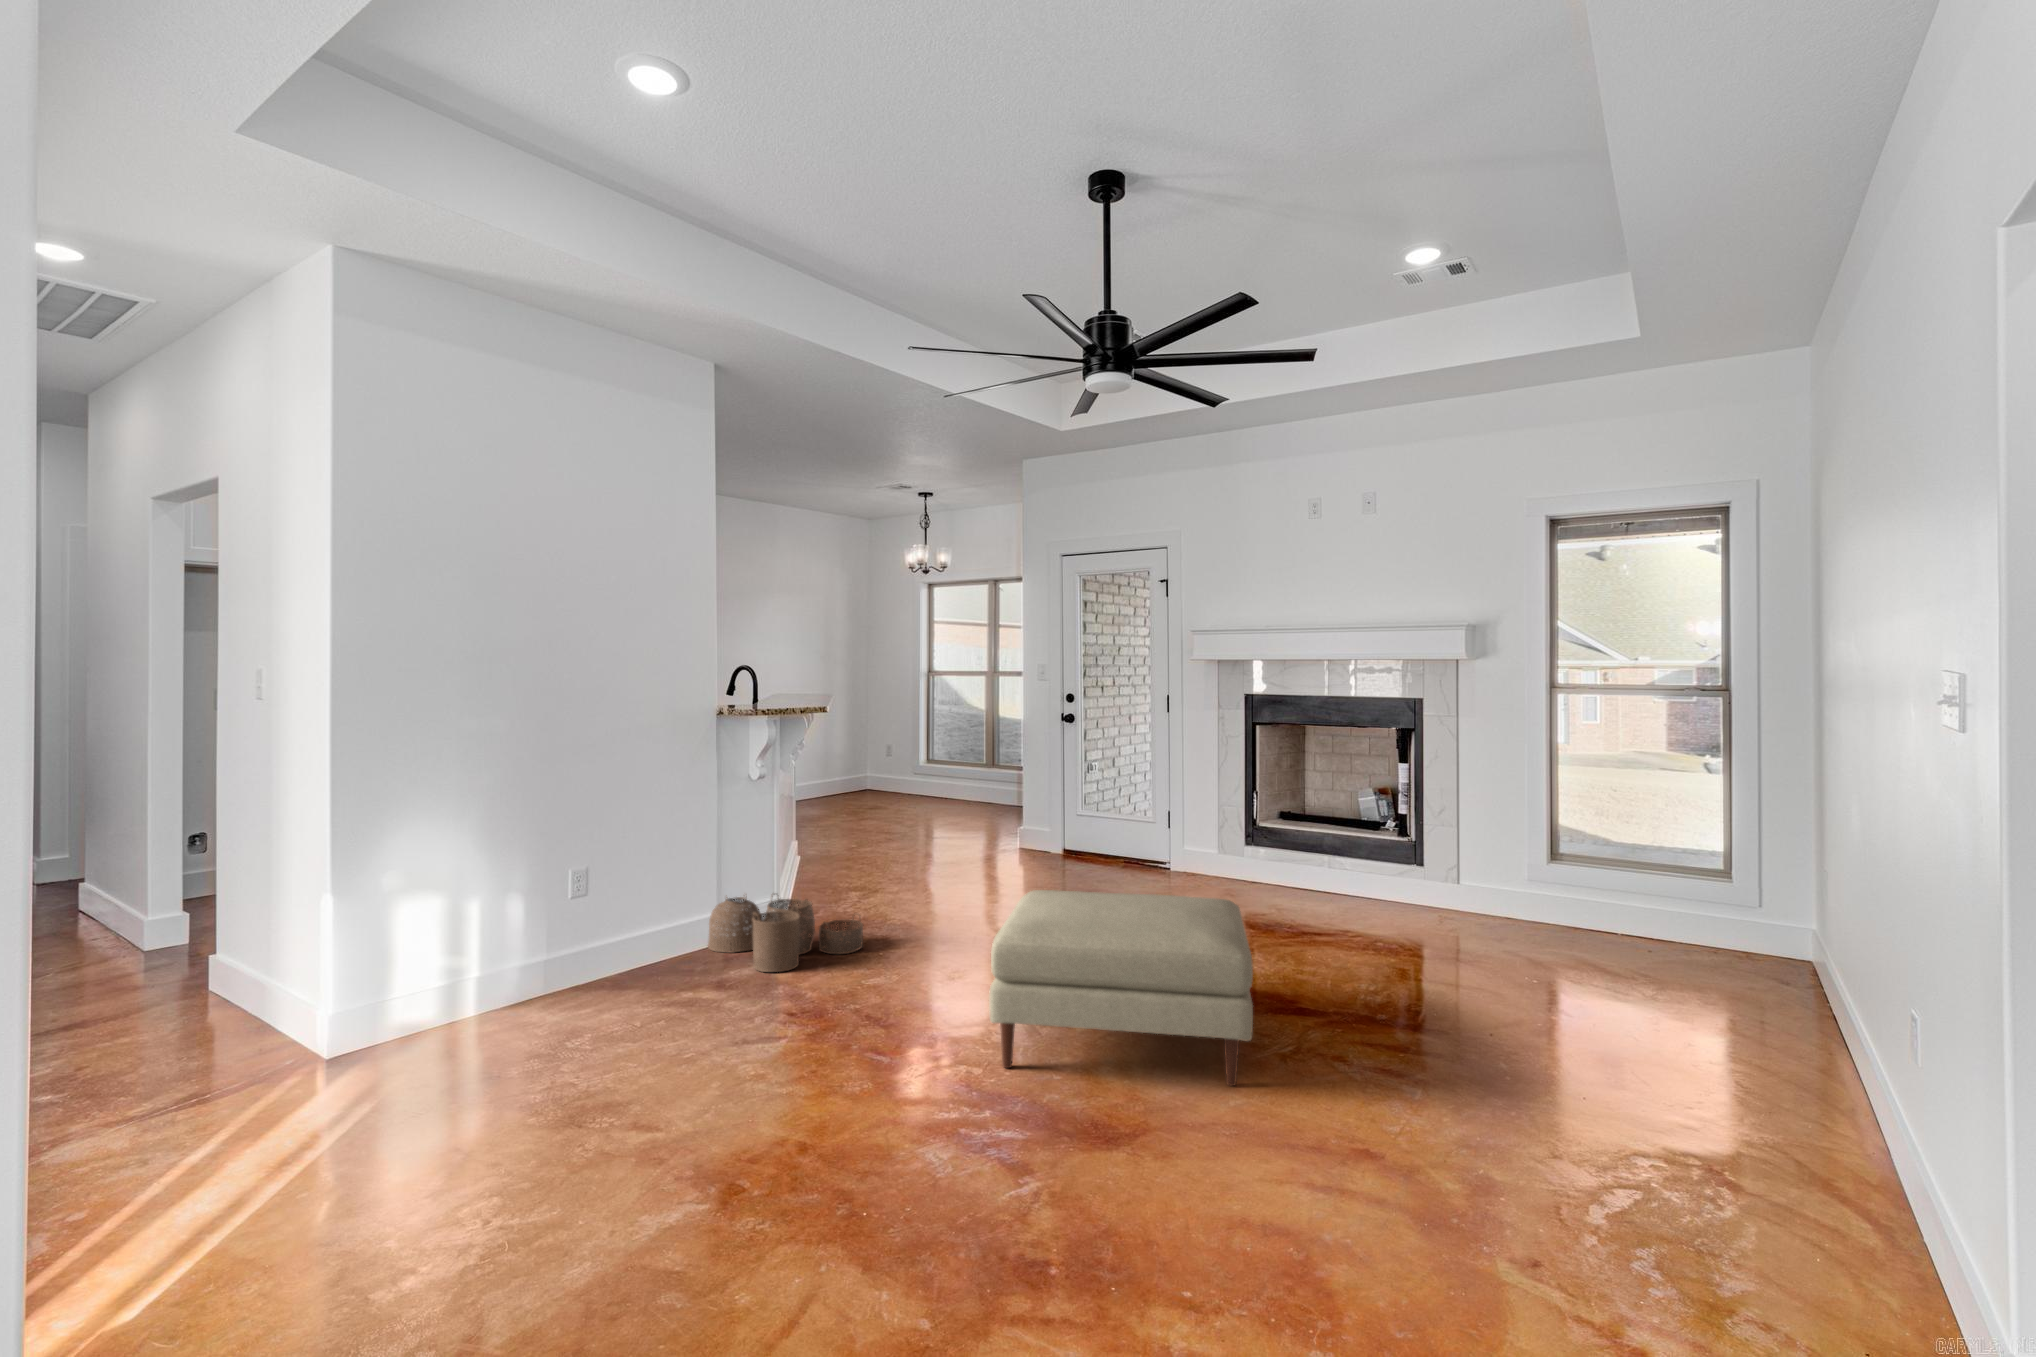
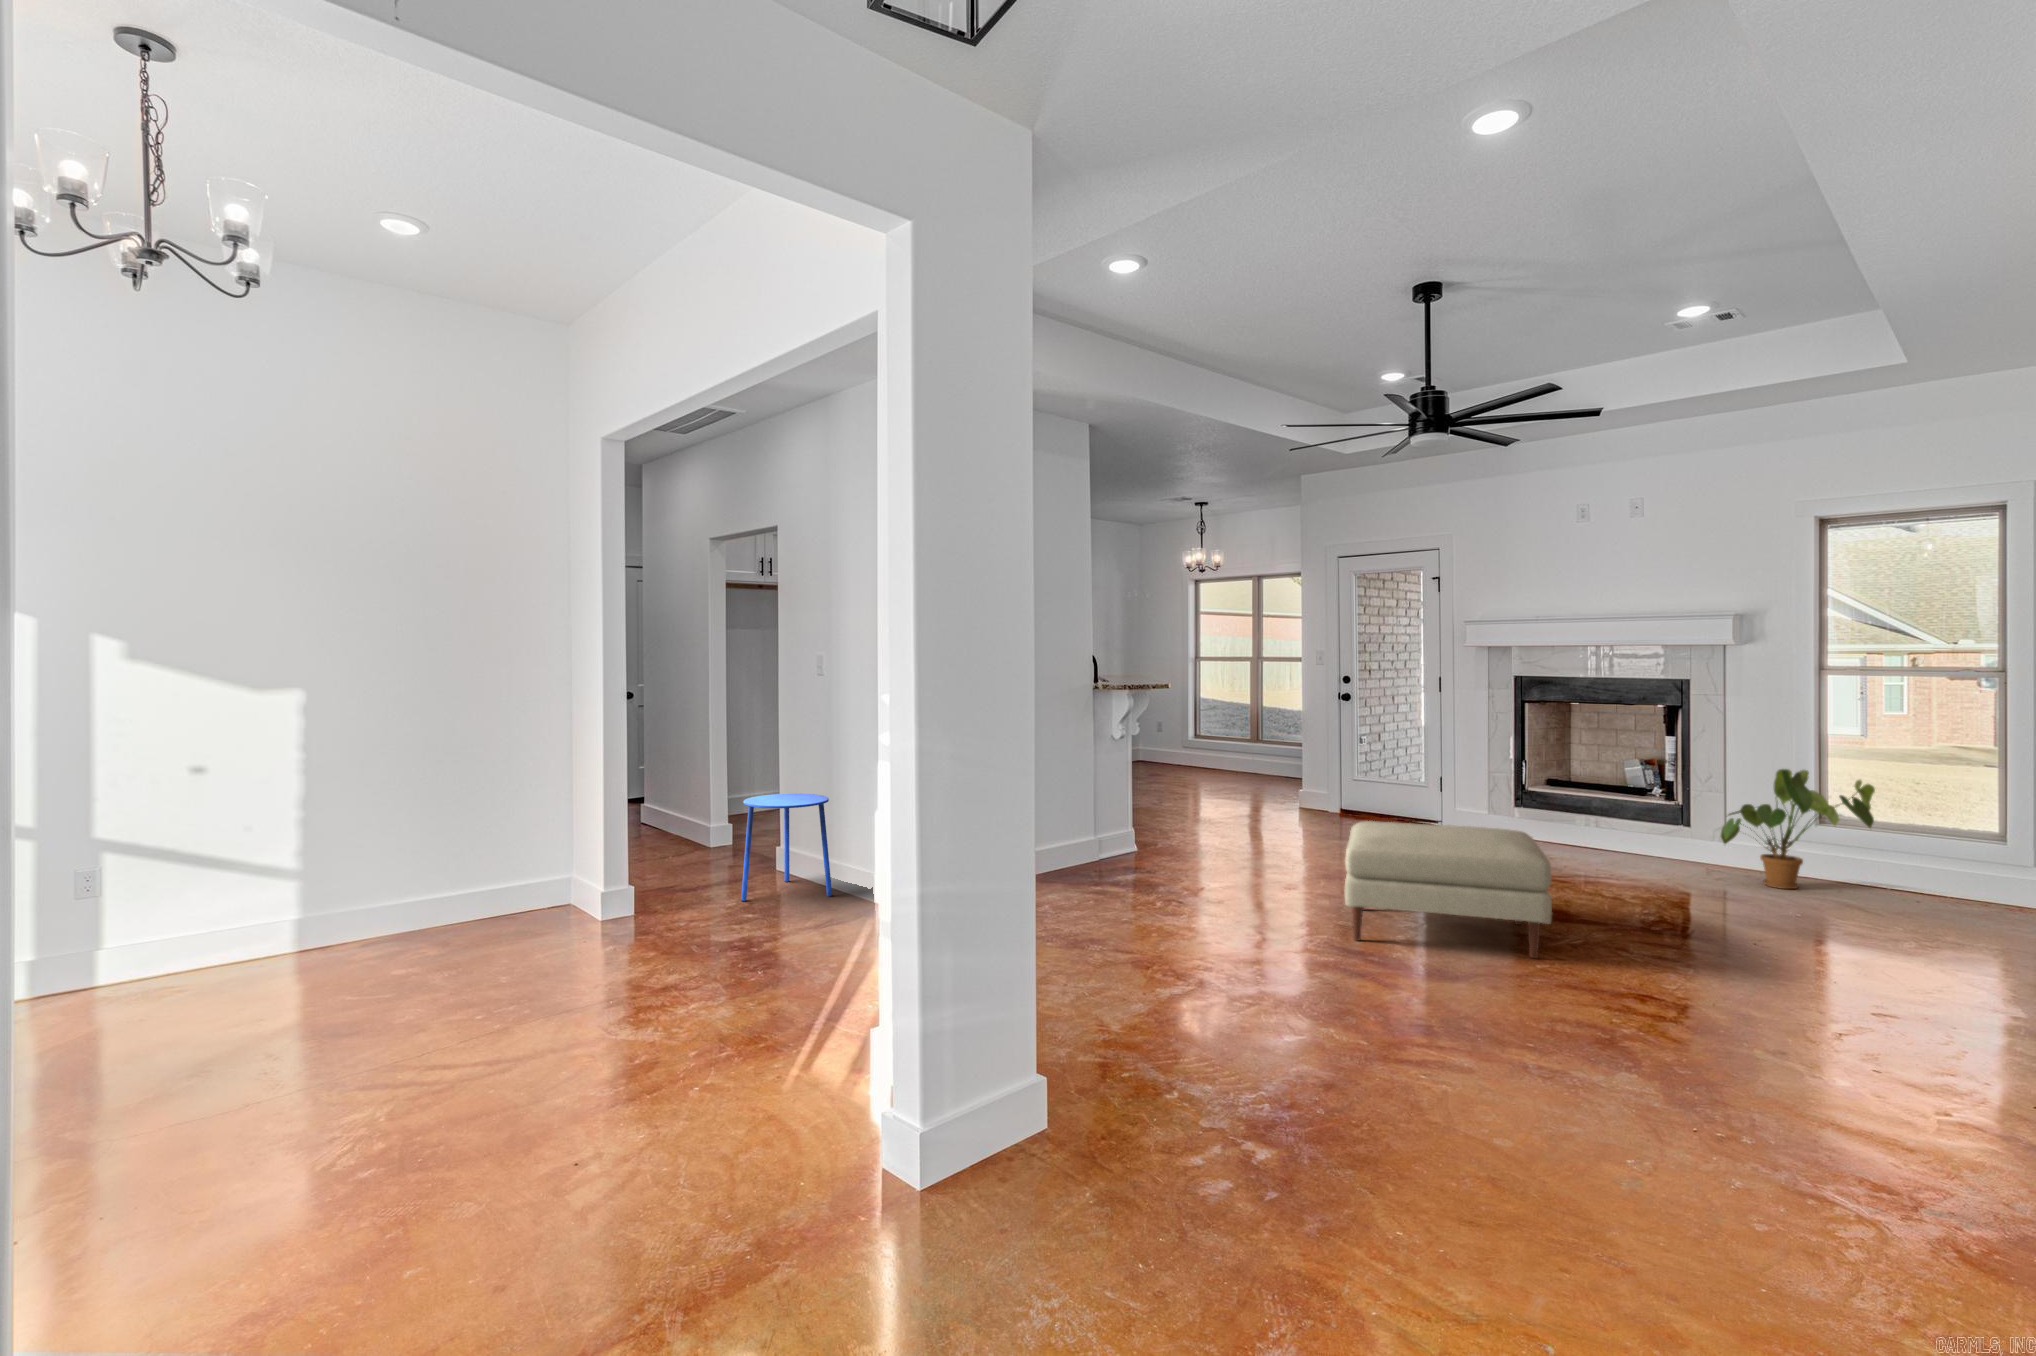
house plant: none [1456,801,1613,943] -> present [1721,769,1875,889]
side table: none [96,871,276,1049] -> present [741,793,832,901]
woven basket: present [708,897,863,972] -> none [1088,826,1208,881]

